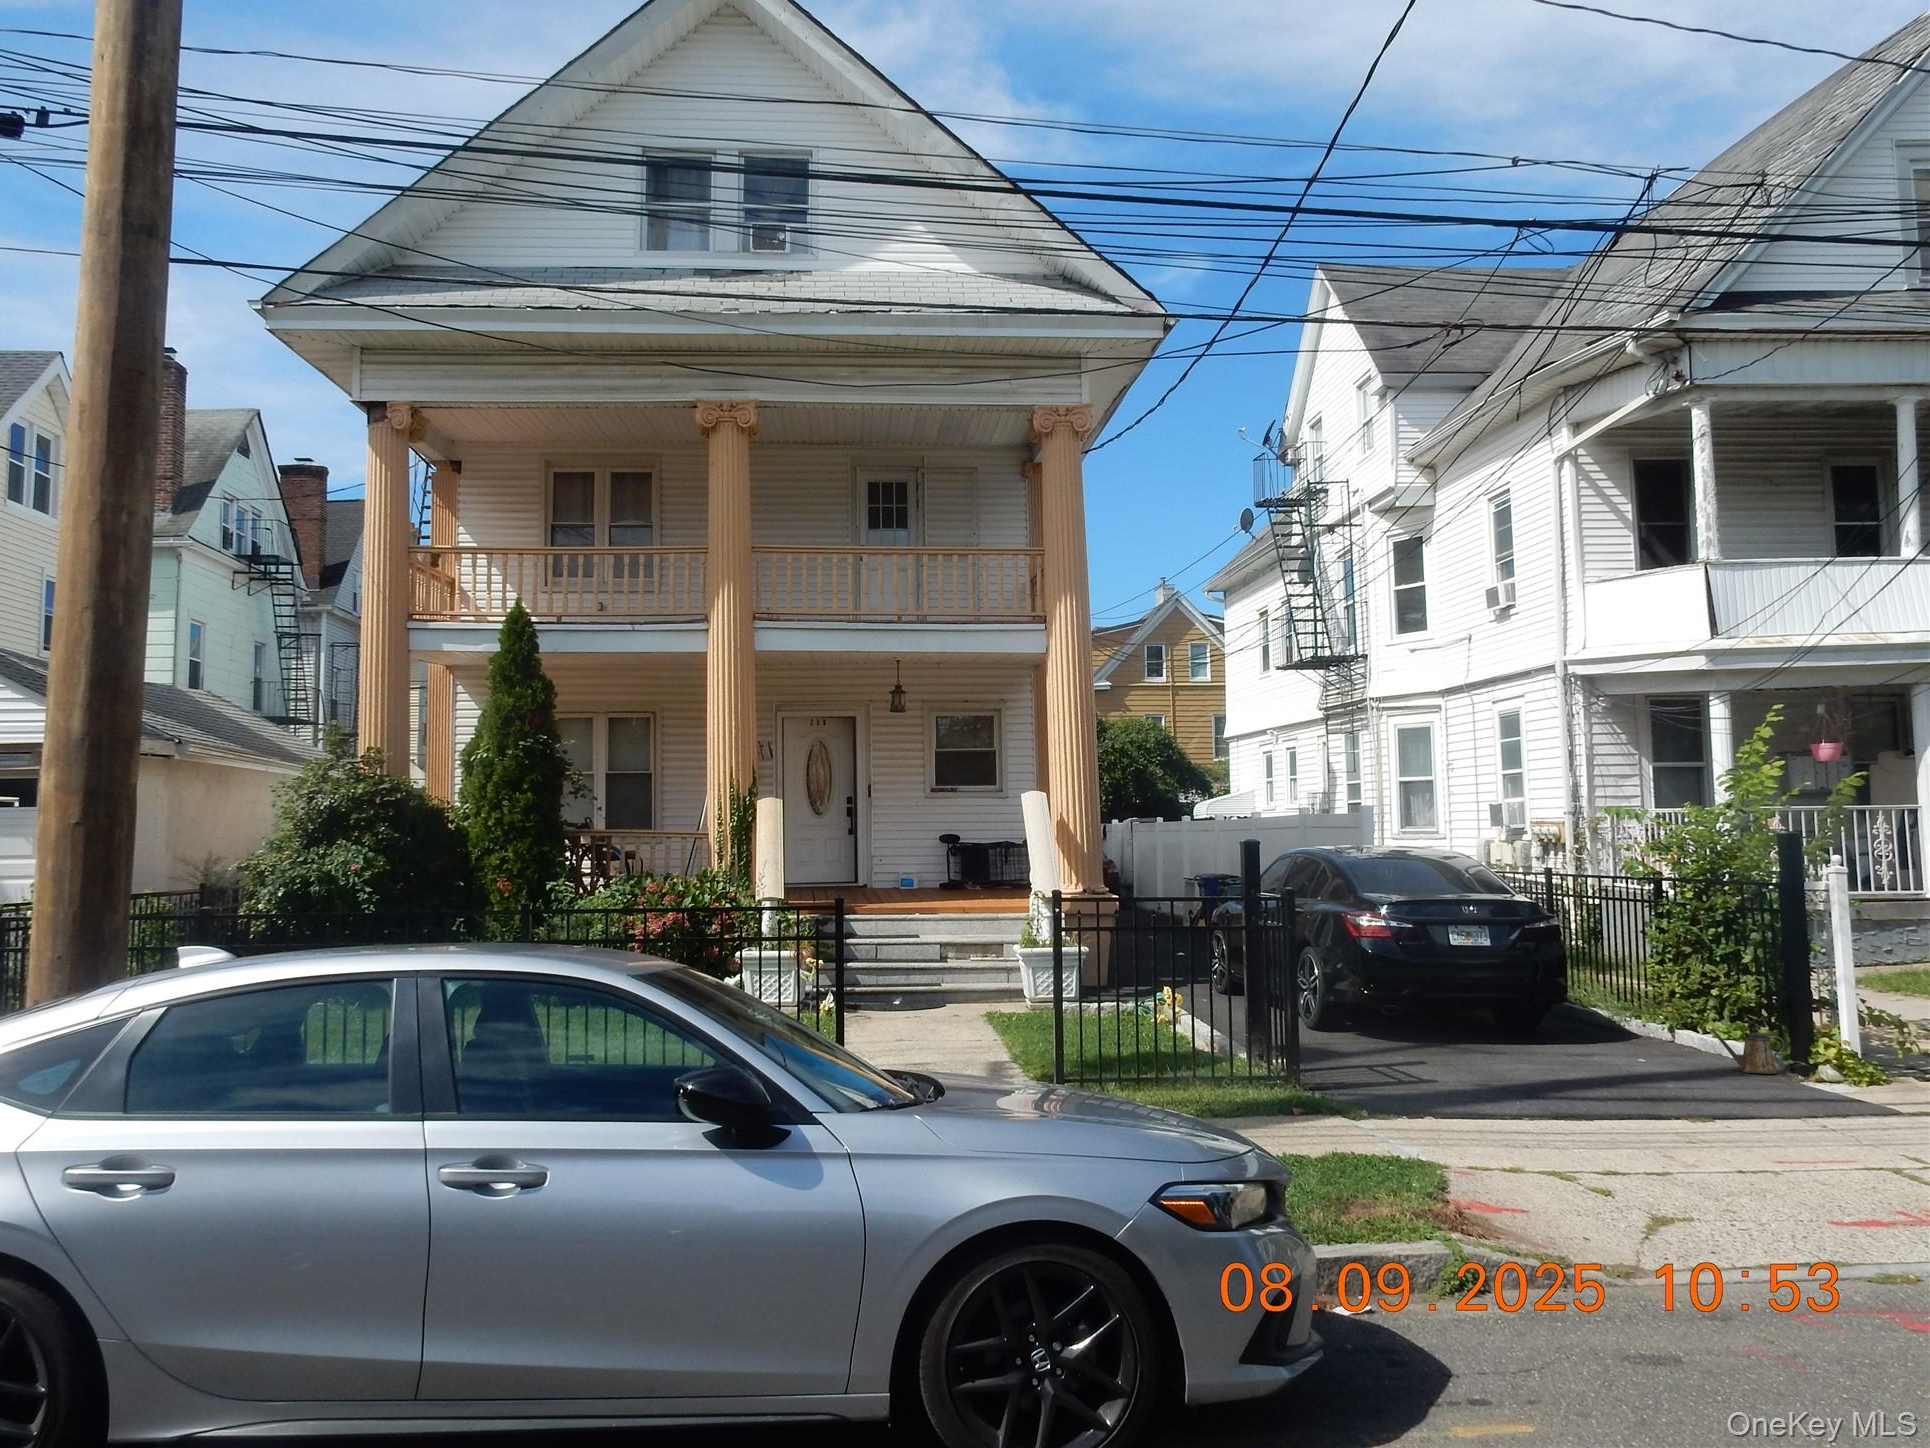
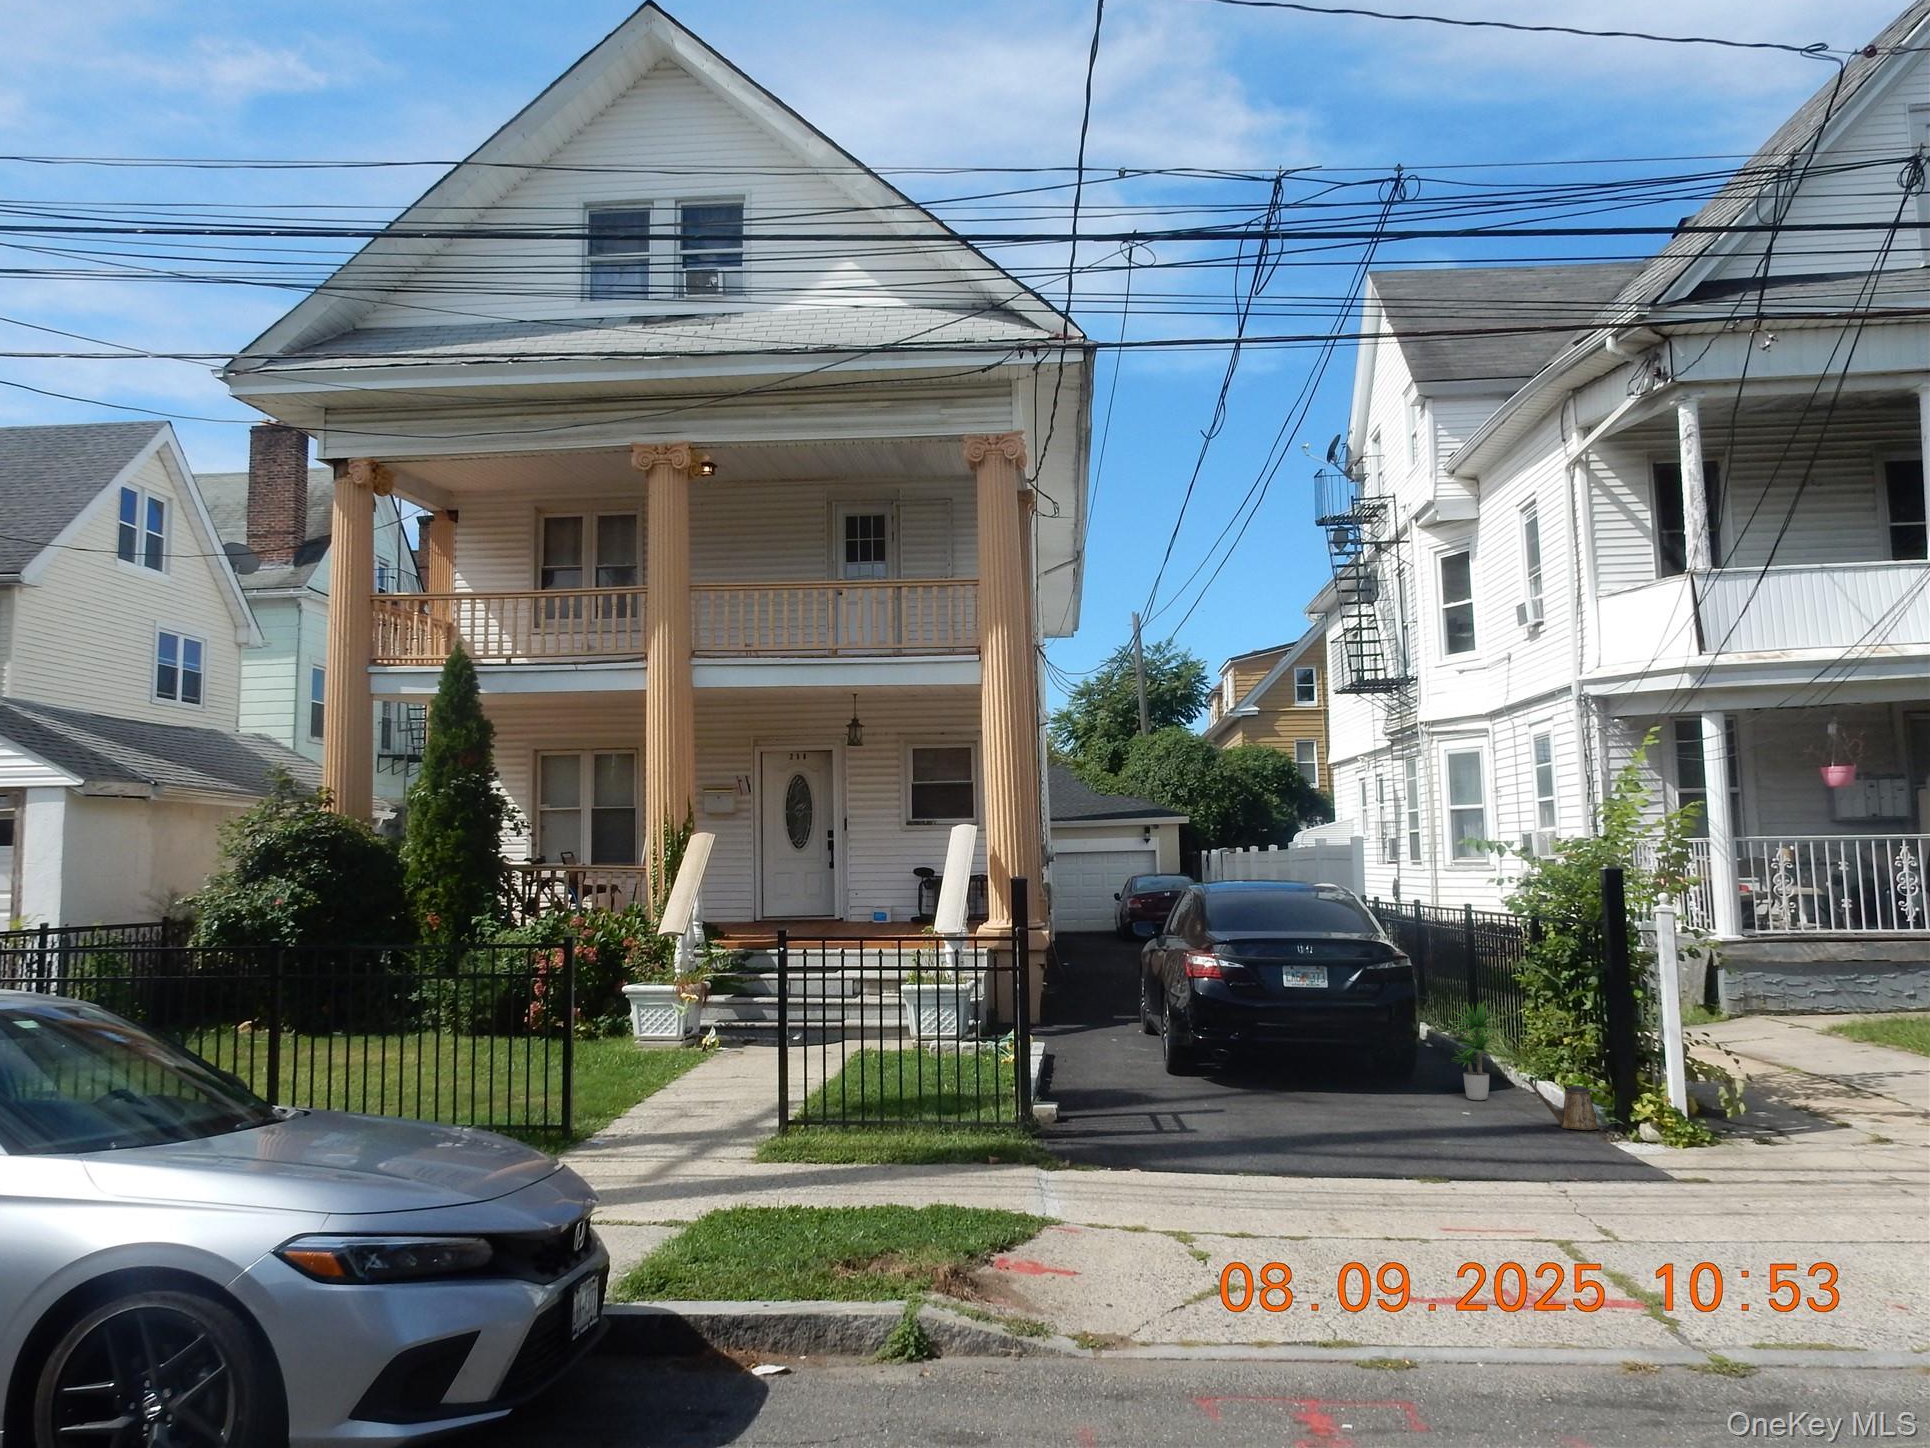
potted plant: none [1602,955,1663,1049] -> present [1454,1002,1503,1100]

